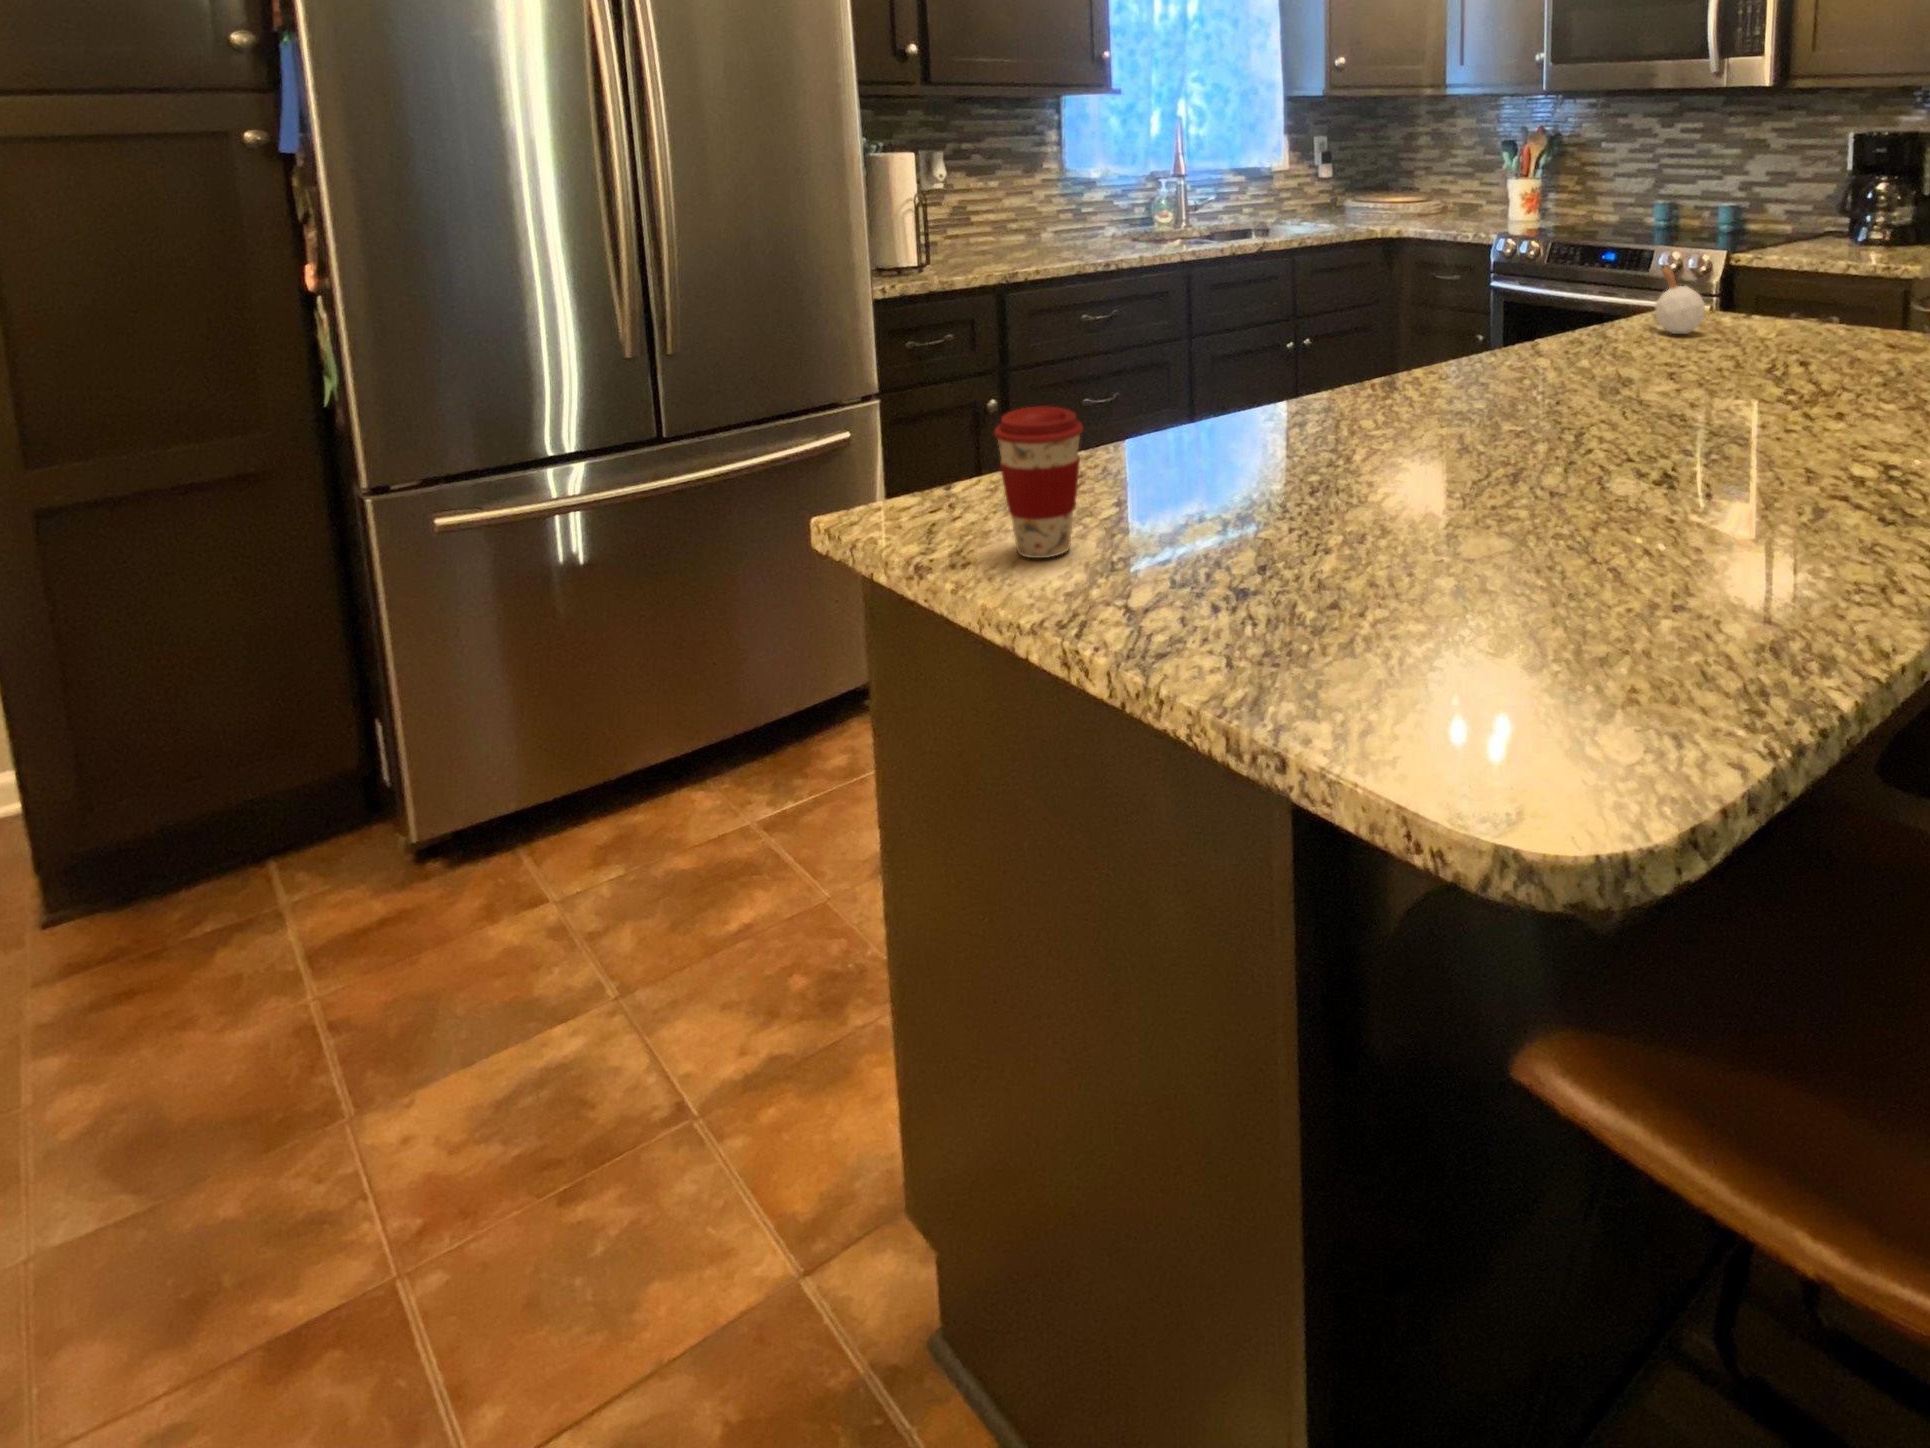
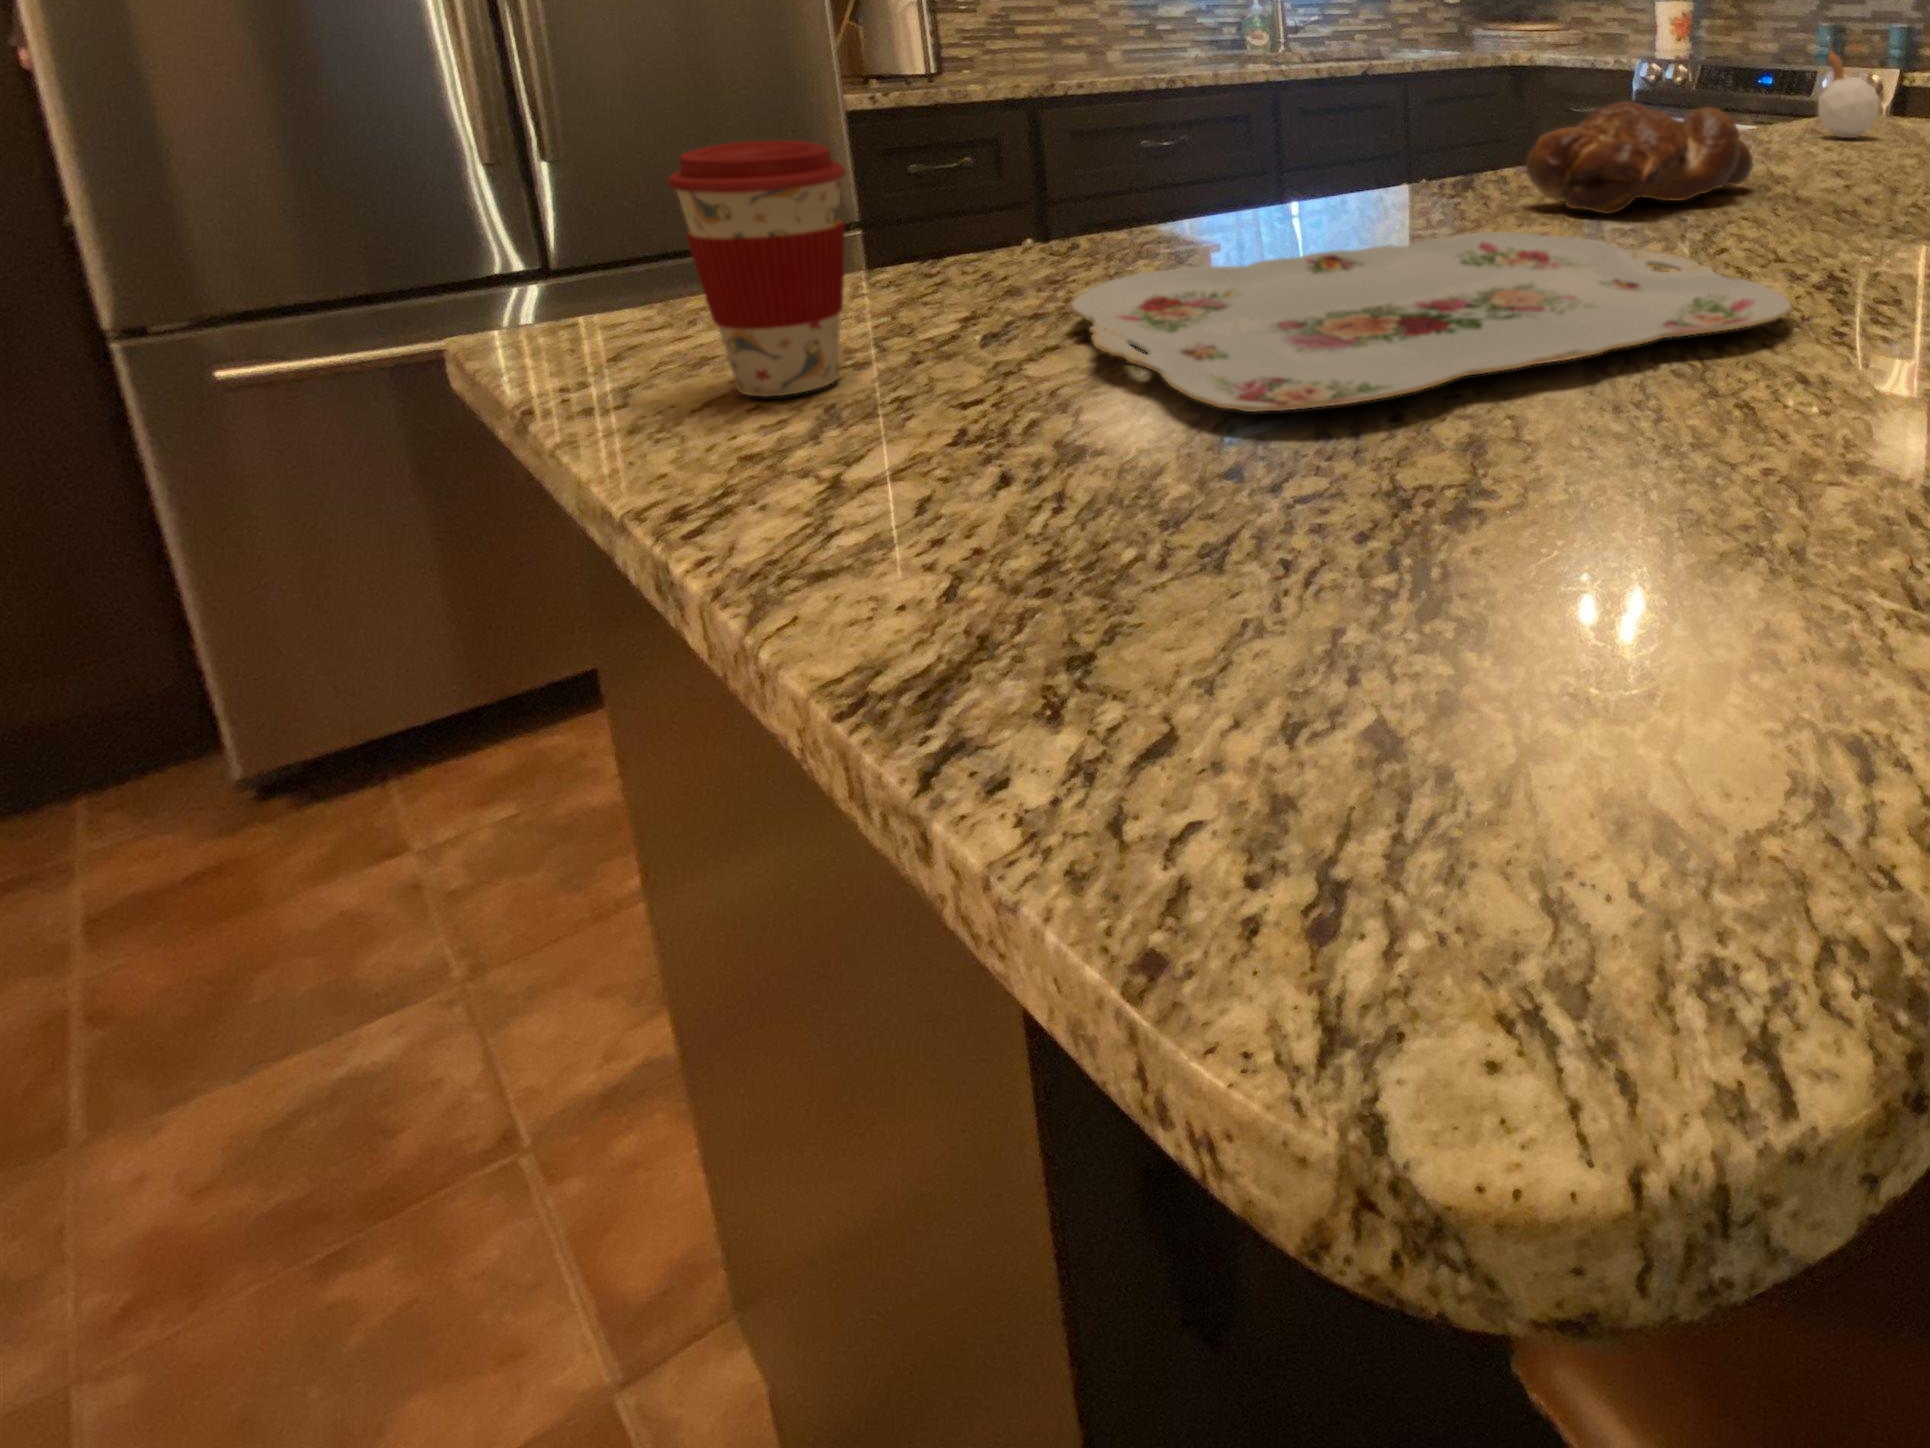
bread loaf: none [1442,329,1606,416] -> present [1526,101,1753,214]
serving tray: none [1181,437,1639,572] -> present [1071,232,1792,412]

